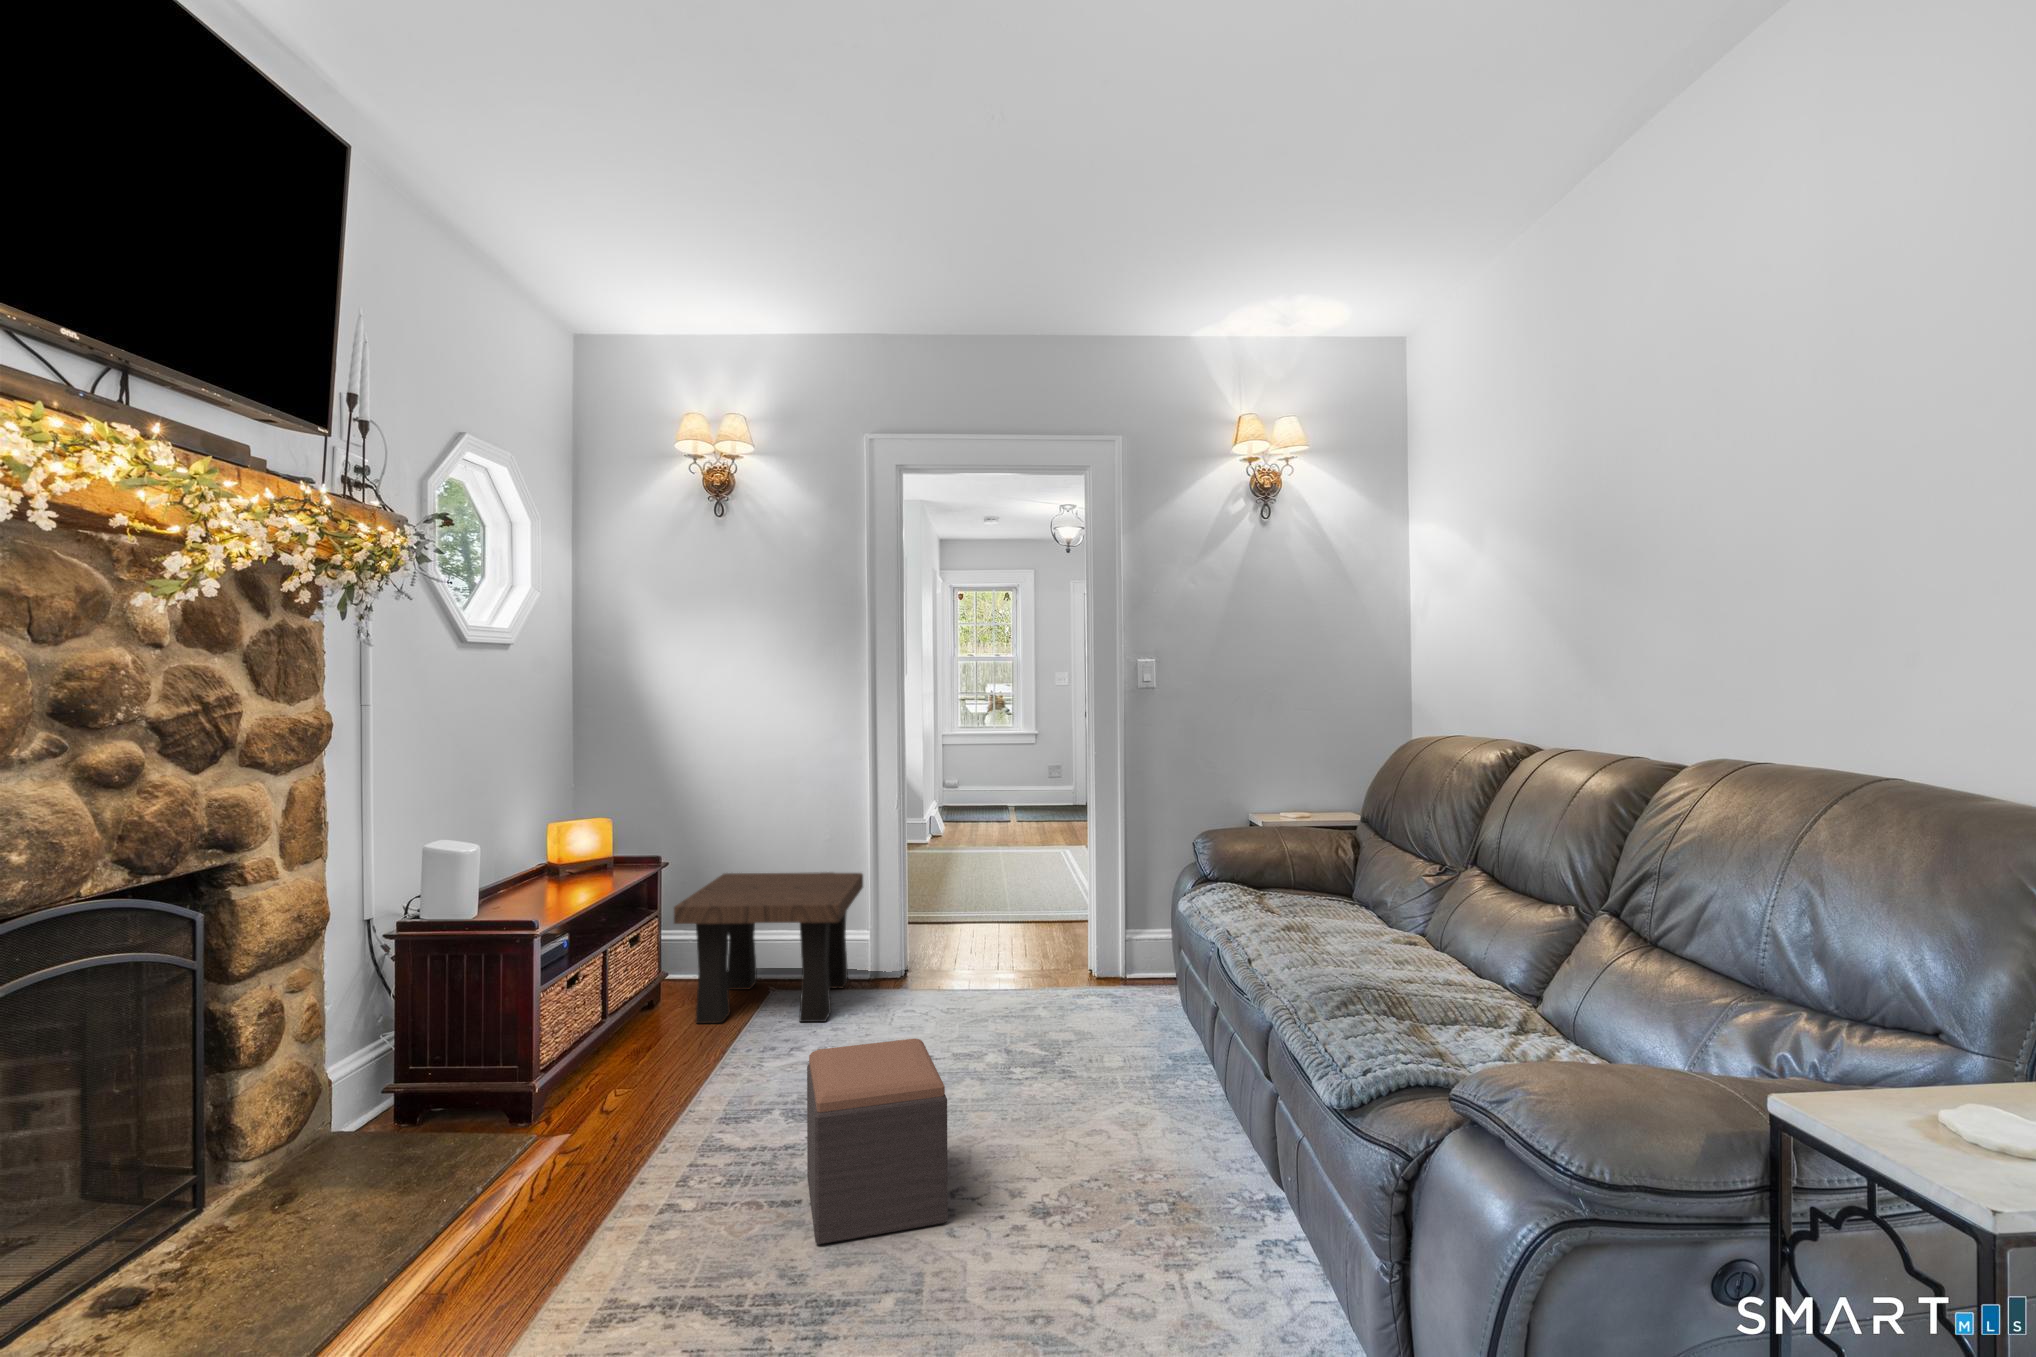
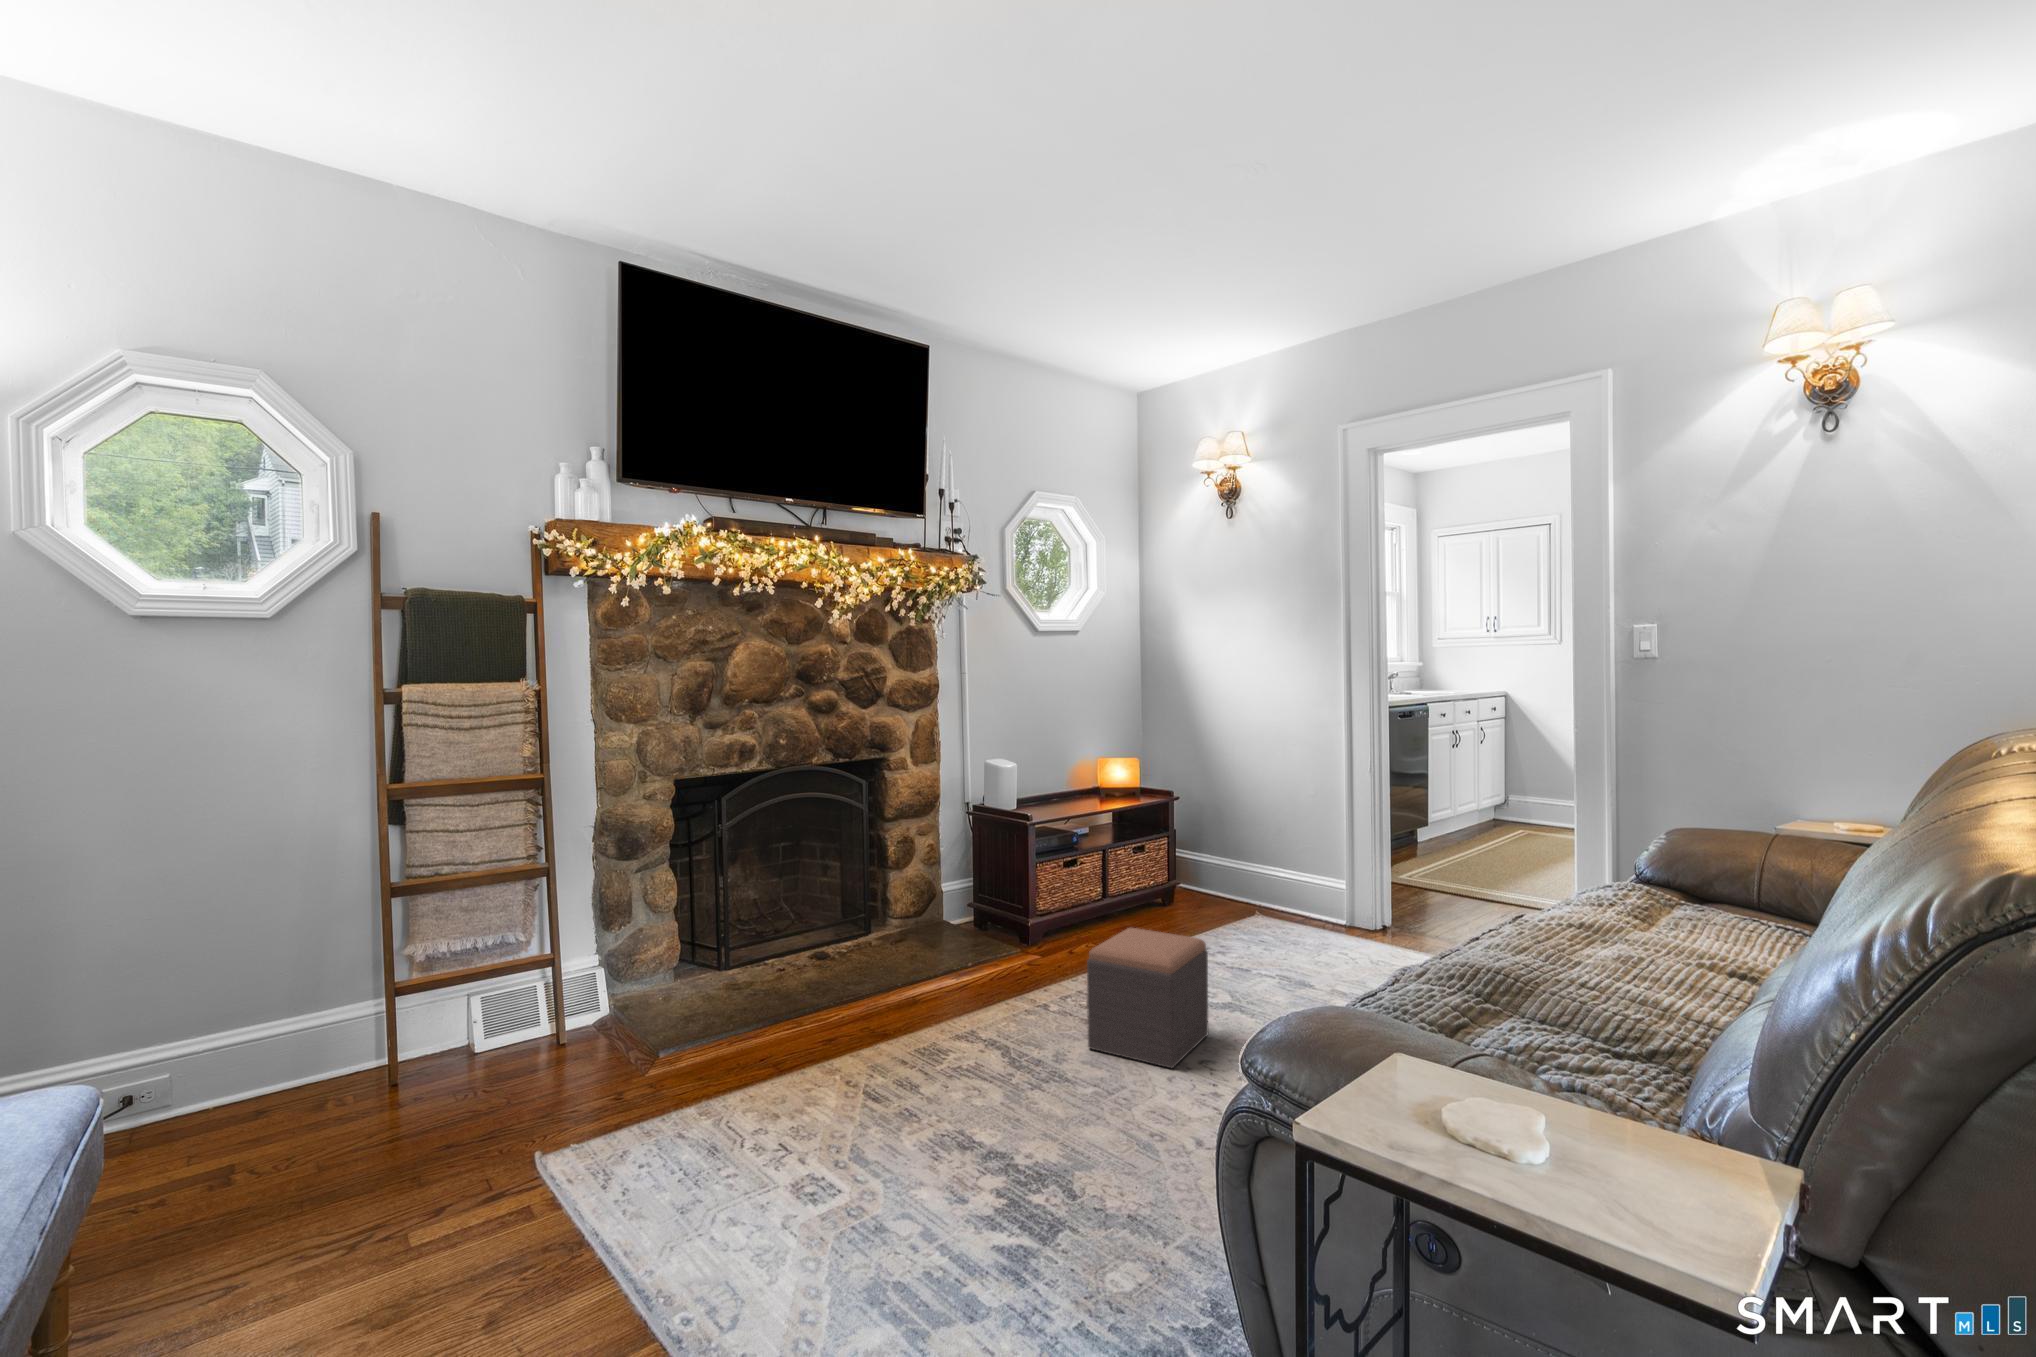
side table: present [674,872,863,1023] -> none [1160,813,1338,941]

